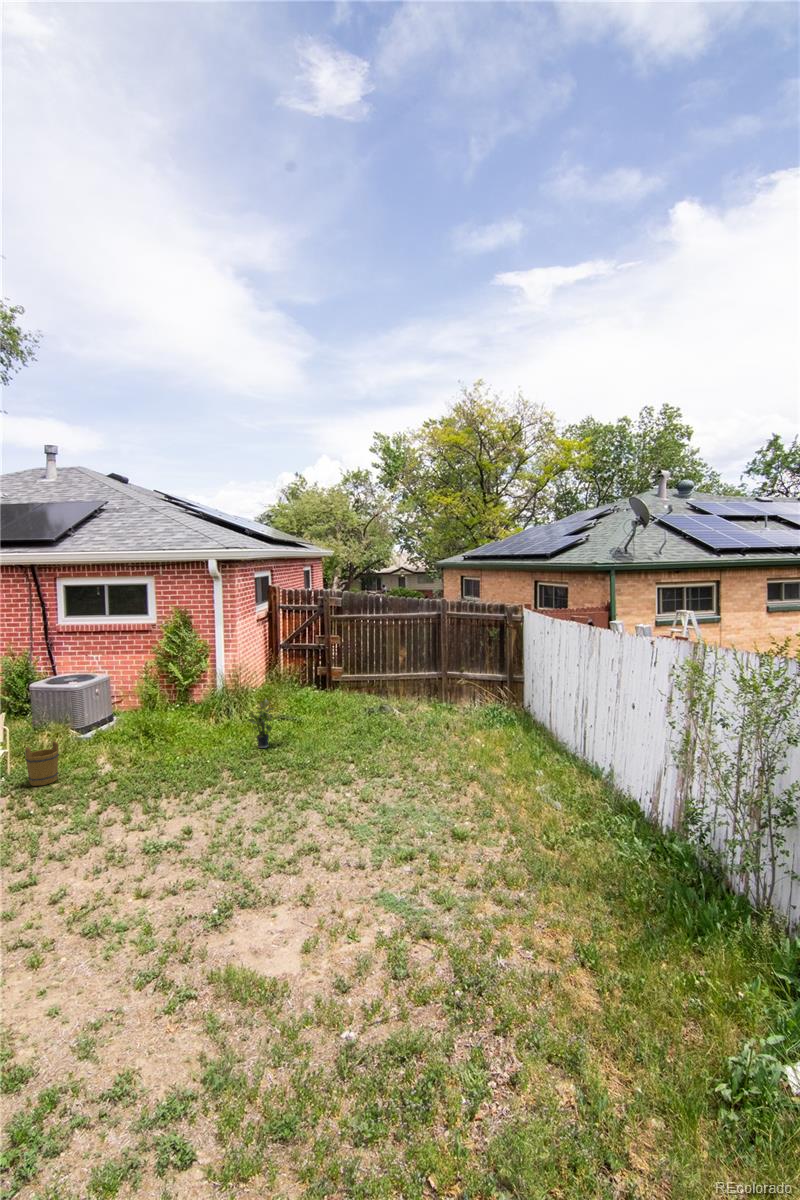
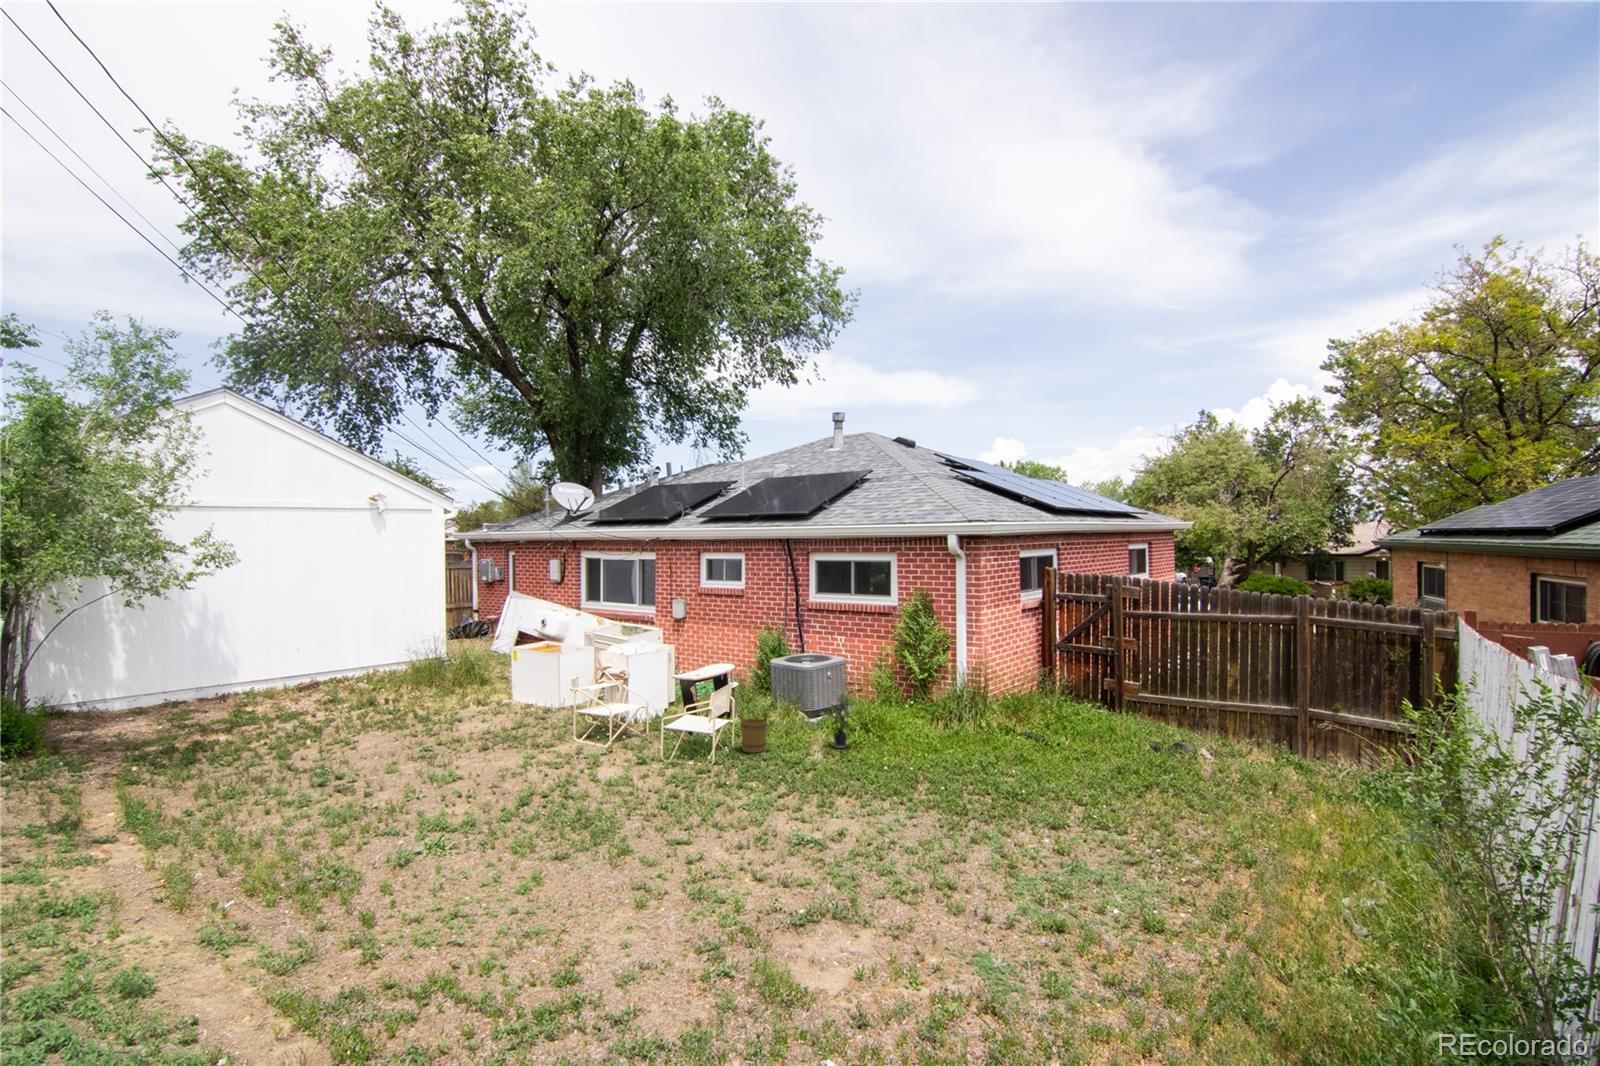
potted plant: present [248,699,275,748] -> present [826,691,854,748]

